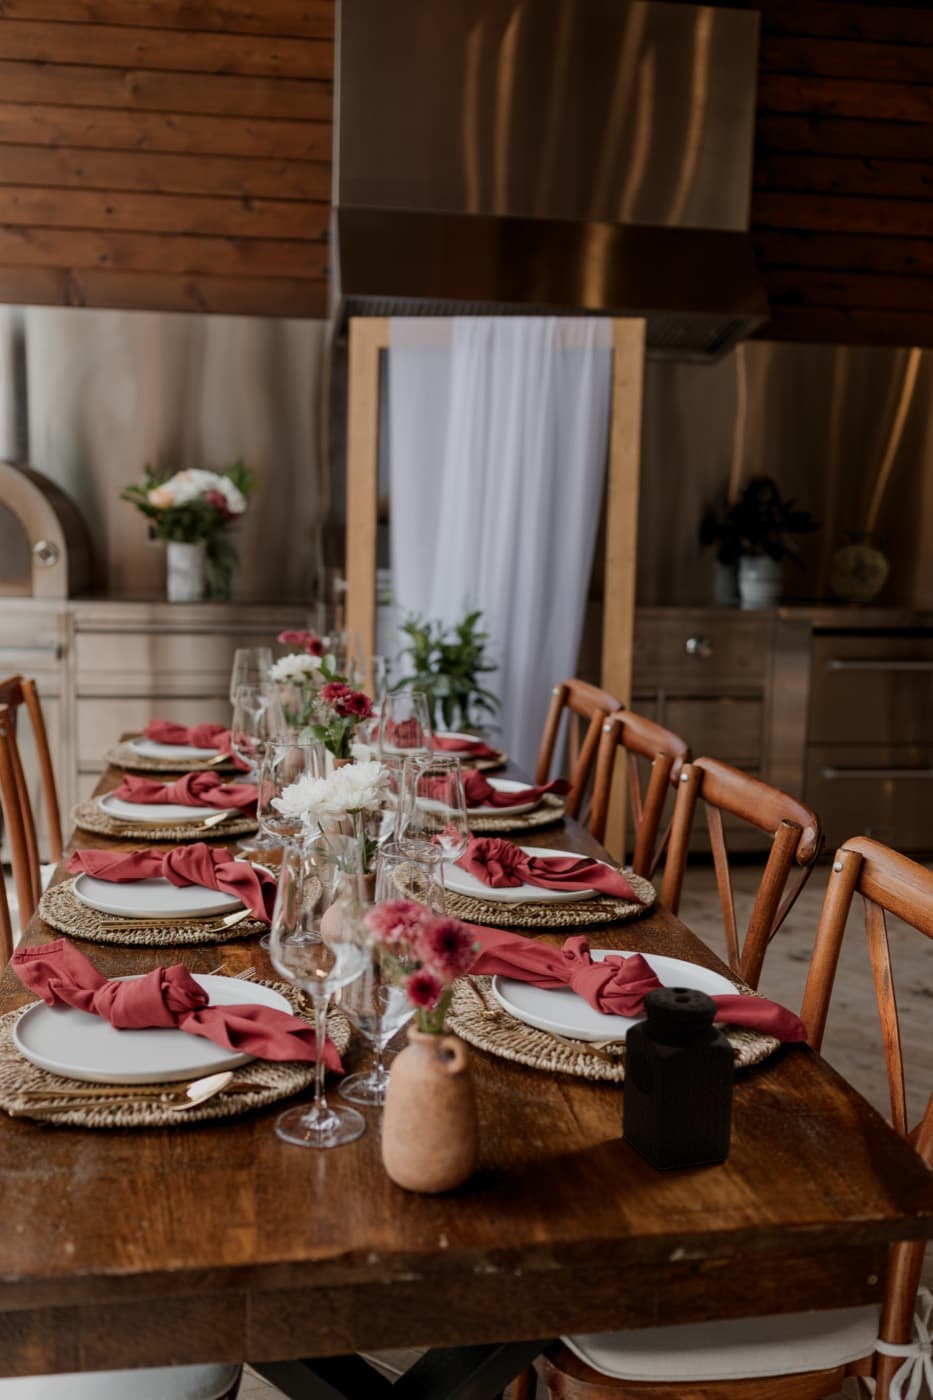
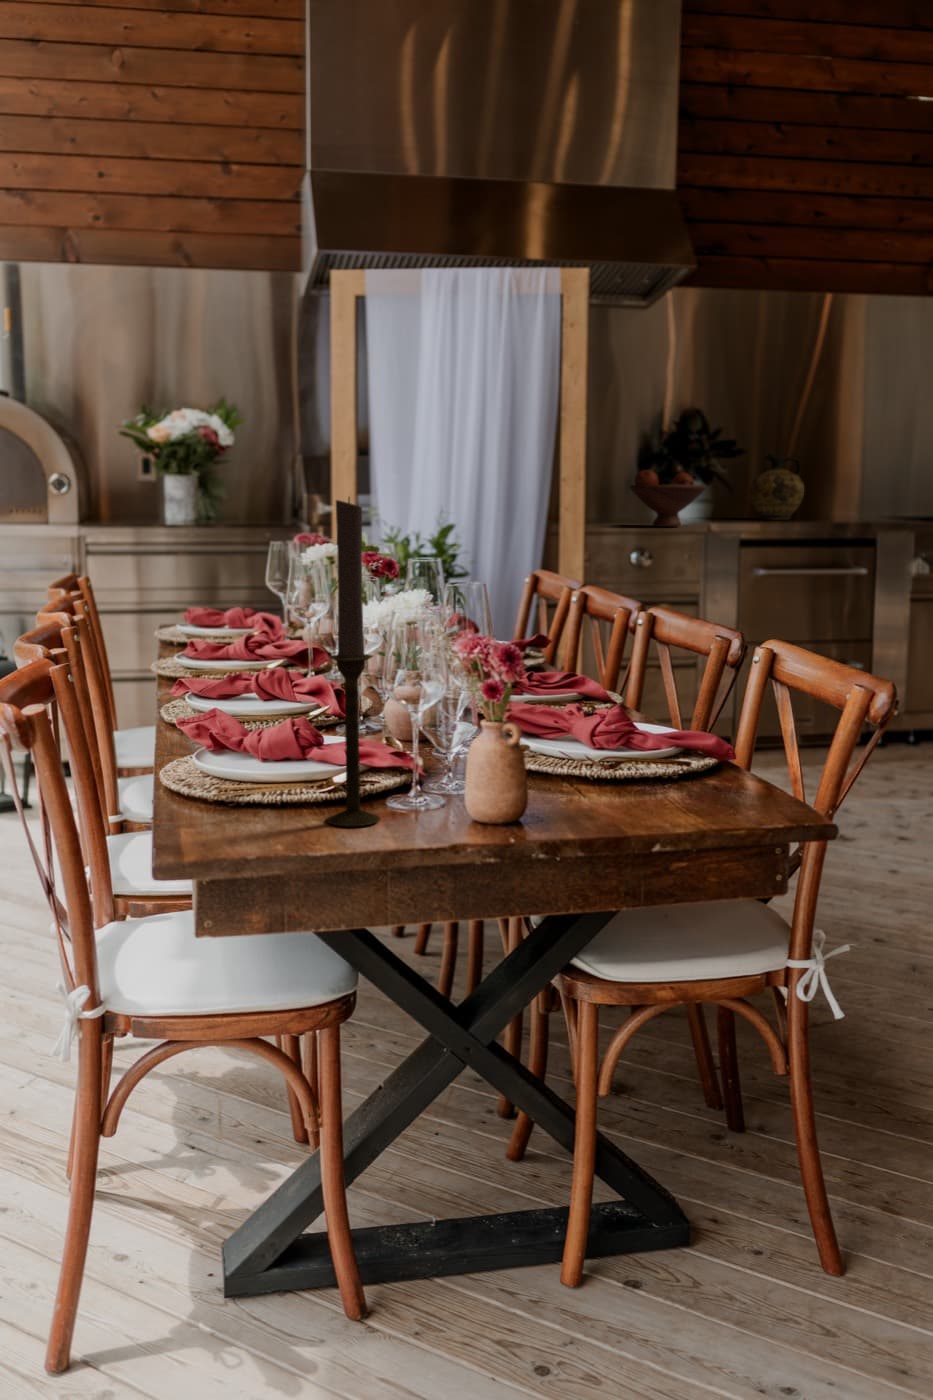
fruit bowl: none [688,547,776,612] -> present [630,470,706,527]
candlestick: none [159,690,246,1206] -> present [326,497,380,826]
salt shaker: present [622,987,735,1170] -> none [616,699,690,810]

